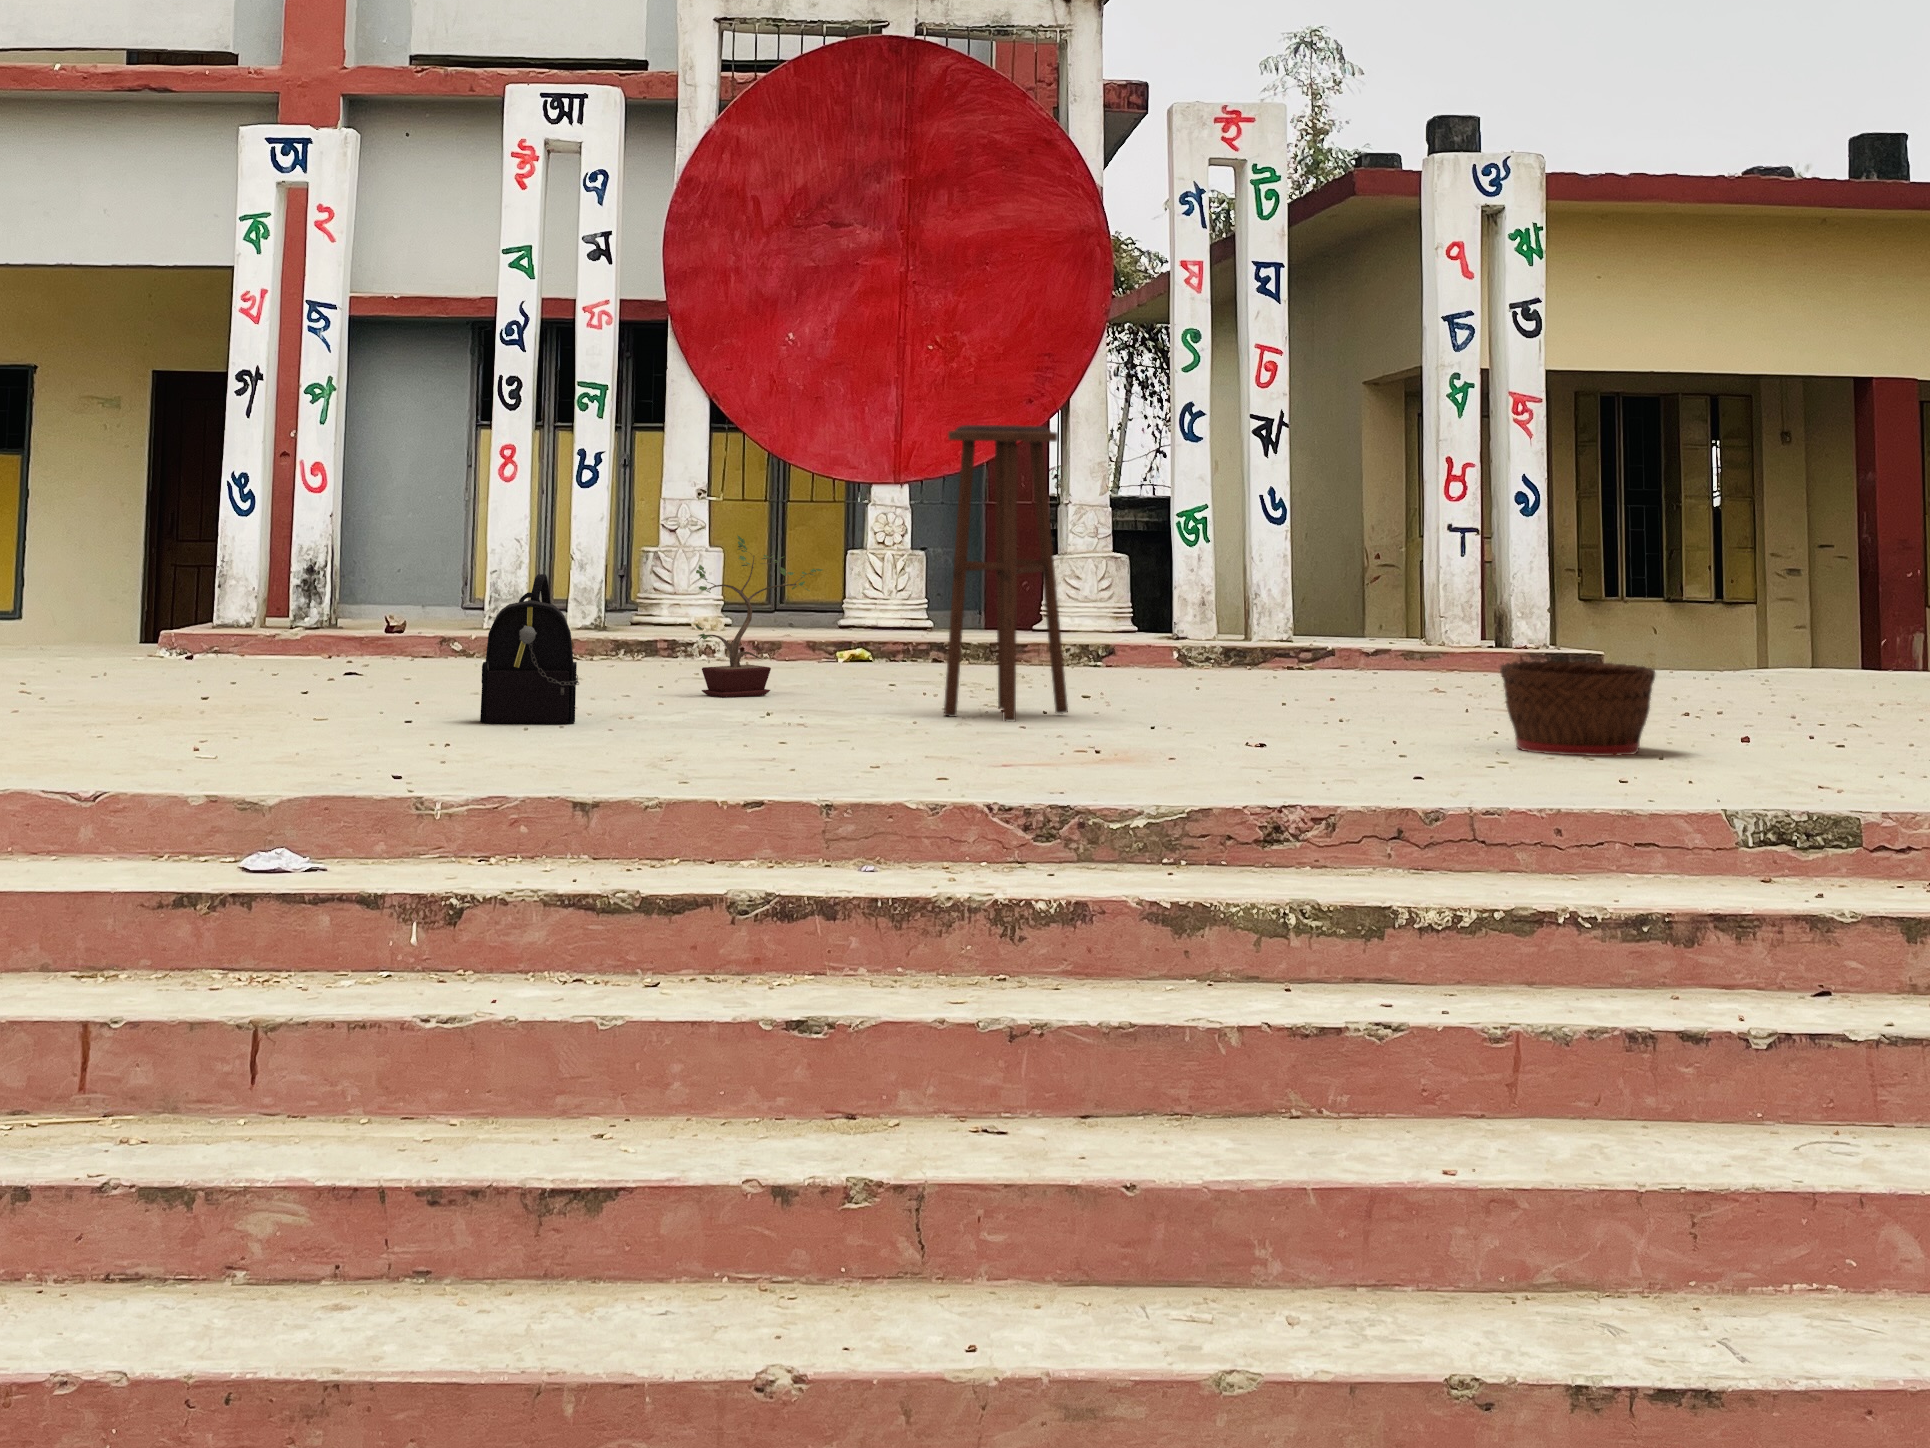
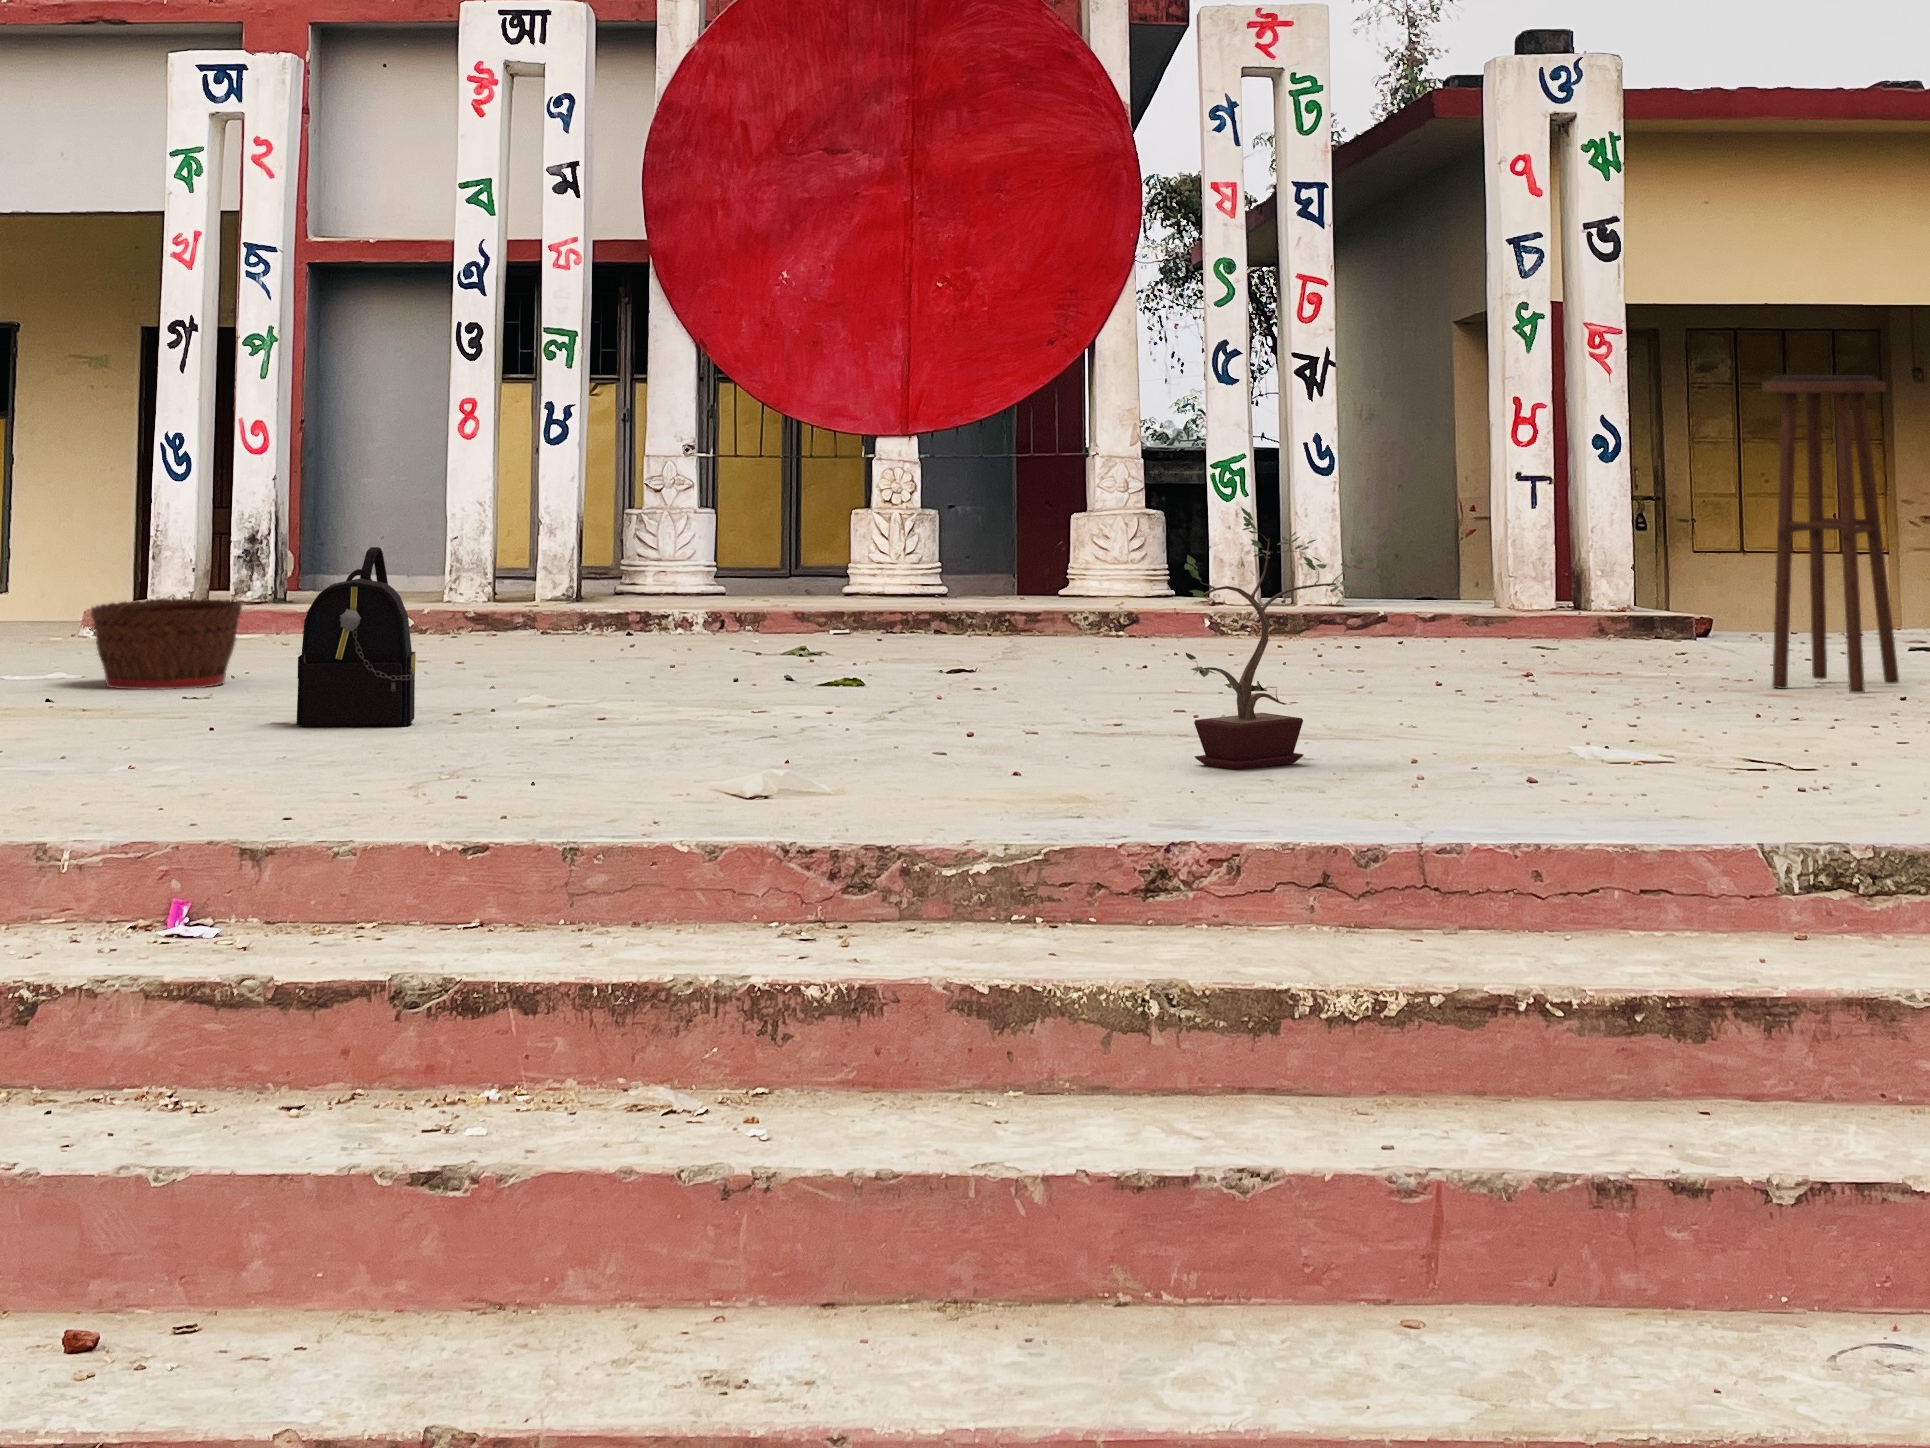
stool: present [944,425,1068,721] -> present [1763,375,1899,693]
potted plant: present [696,535,823,698] -> present [1184,507,1375,770]
basket: present [1500,661,1655,756] -> present [91,599,242,690]

